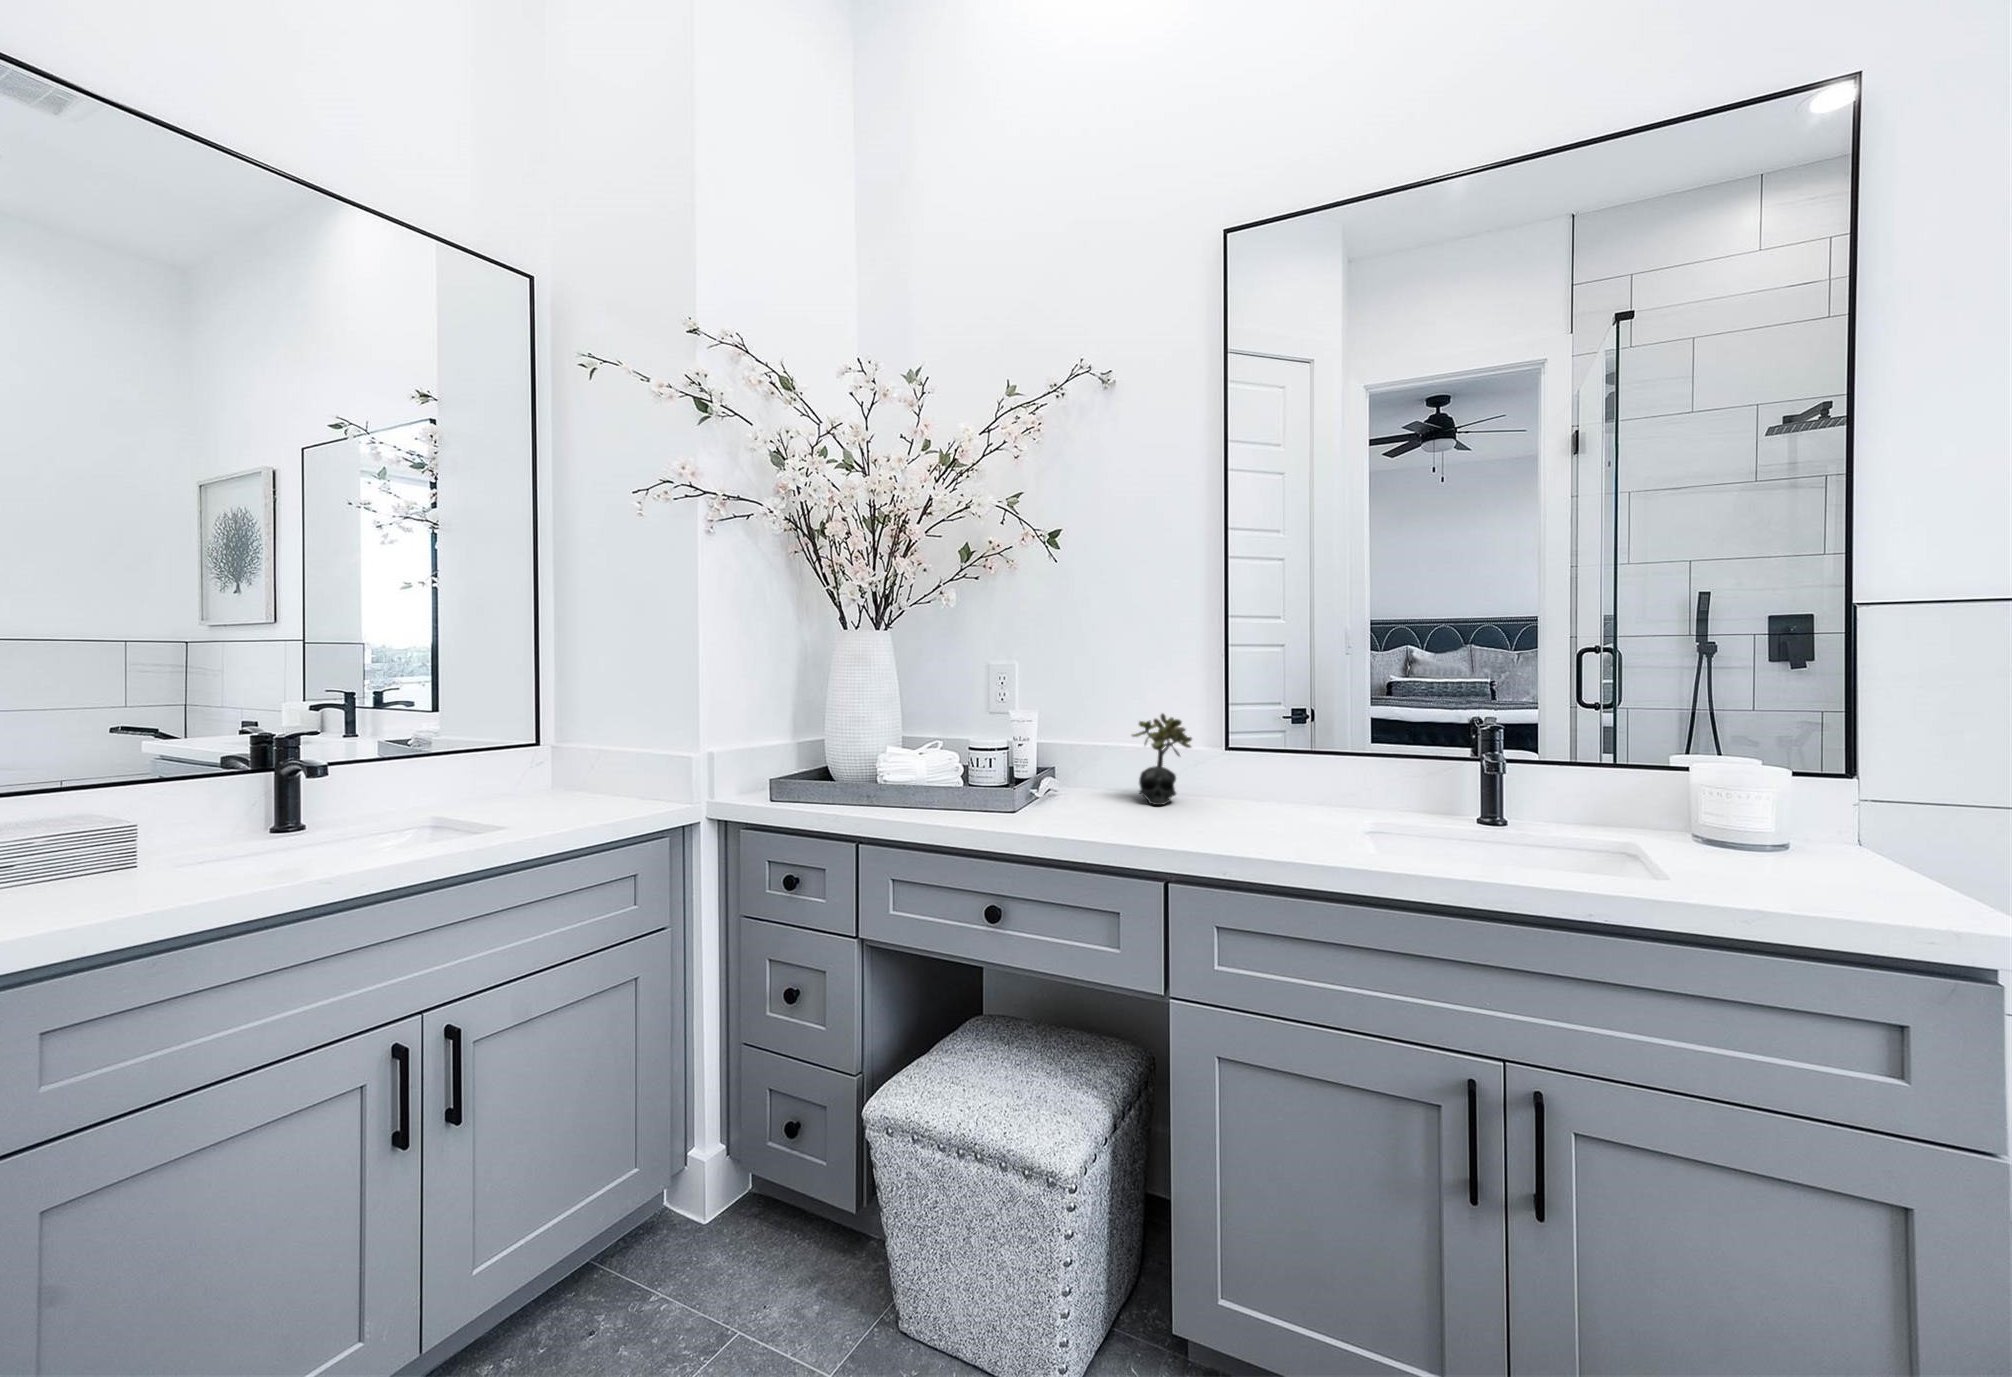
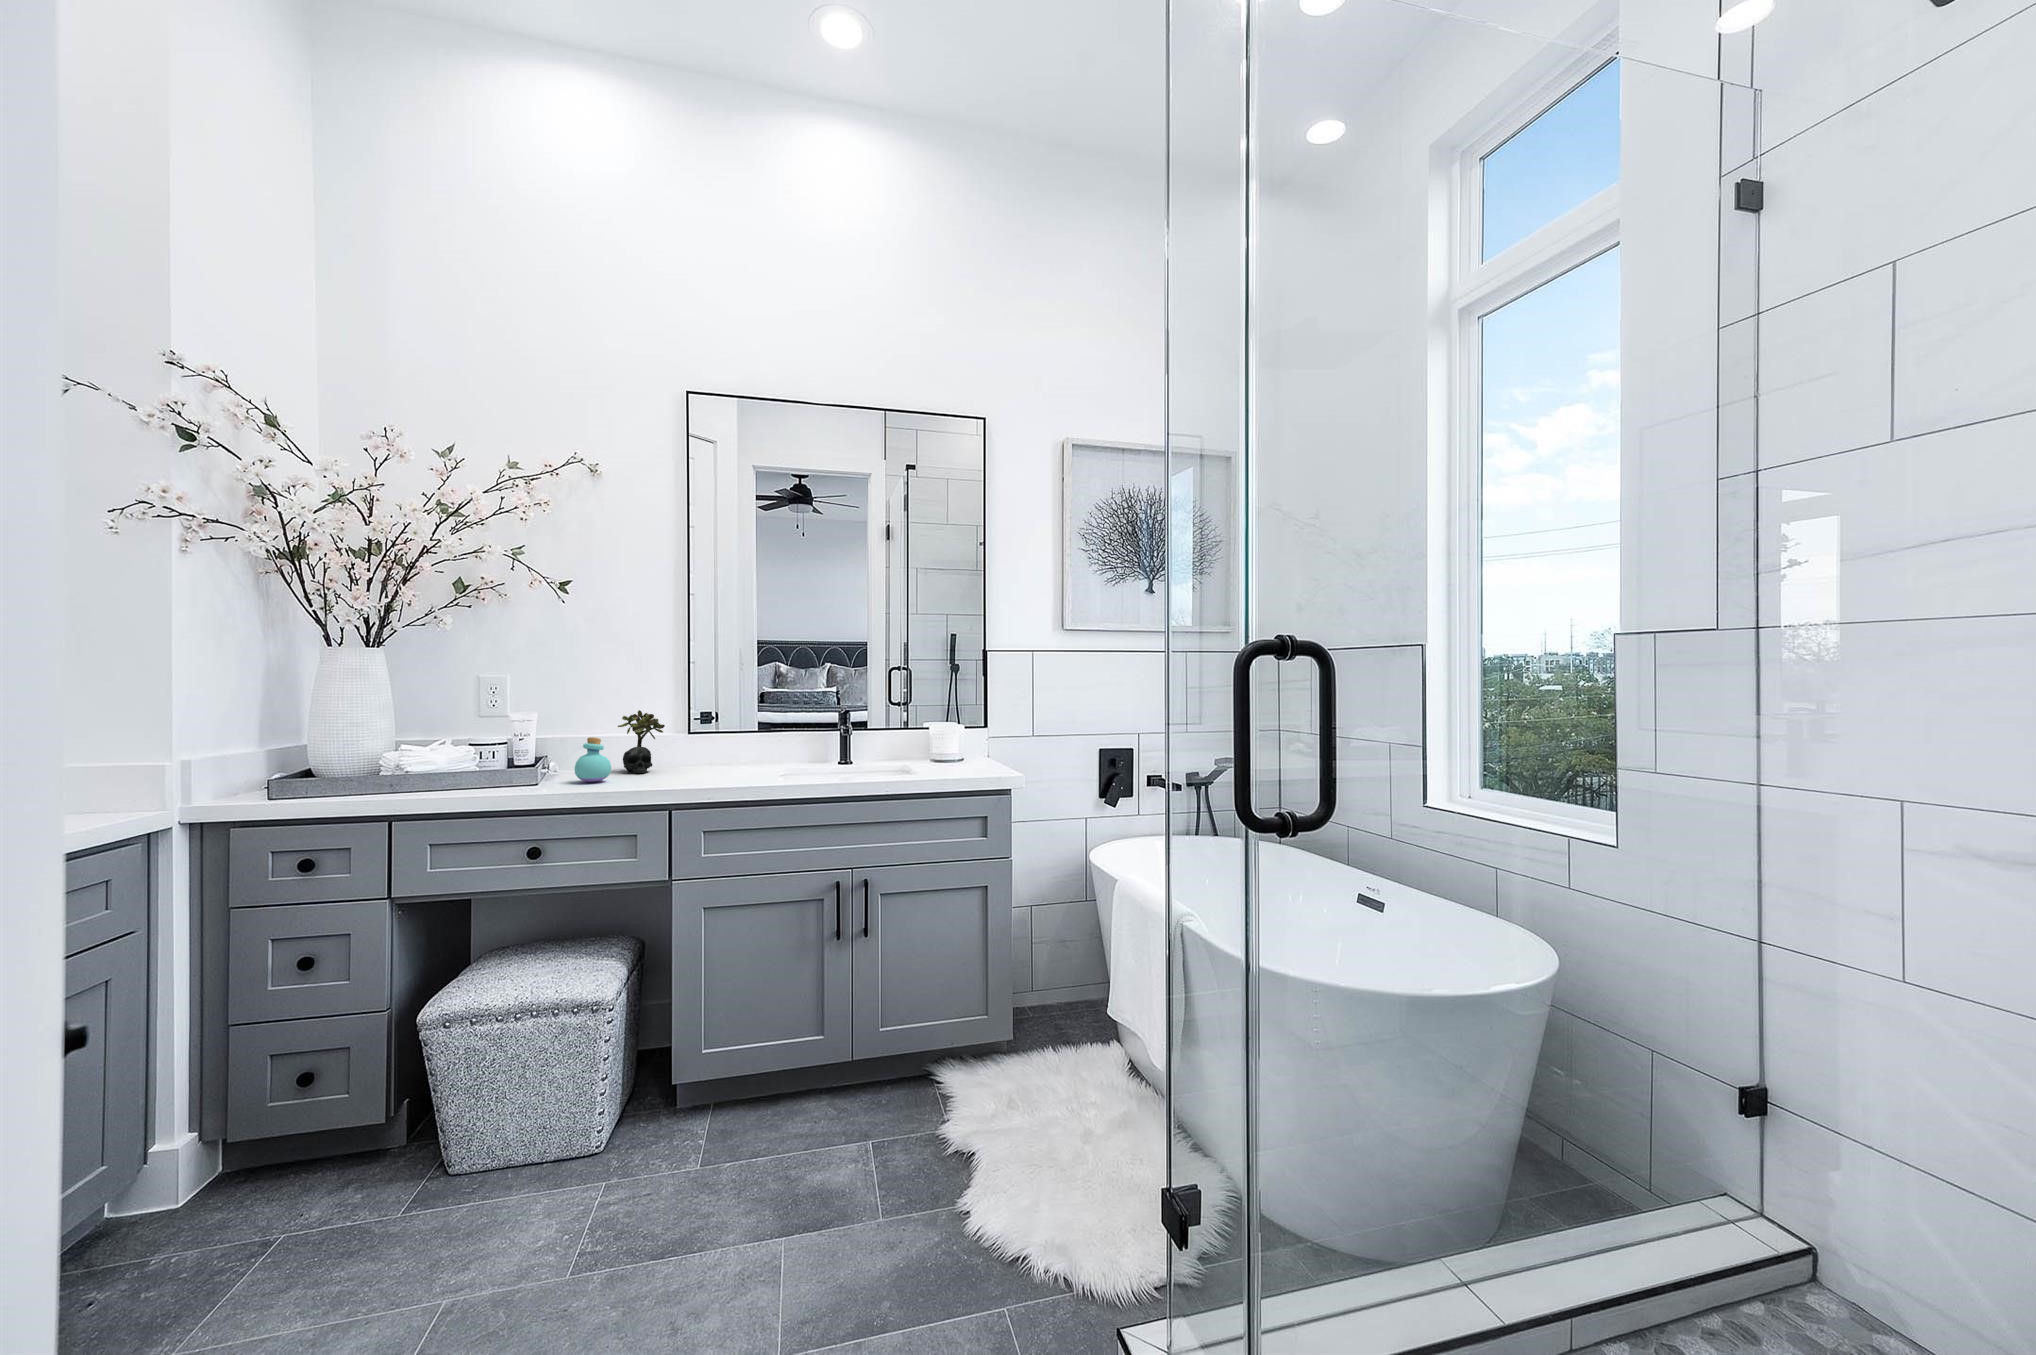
perfume bottle: none [1066,754,1112,817] -> present [575,737,611,782]

